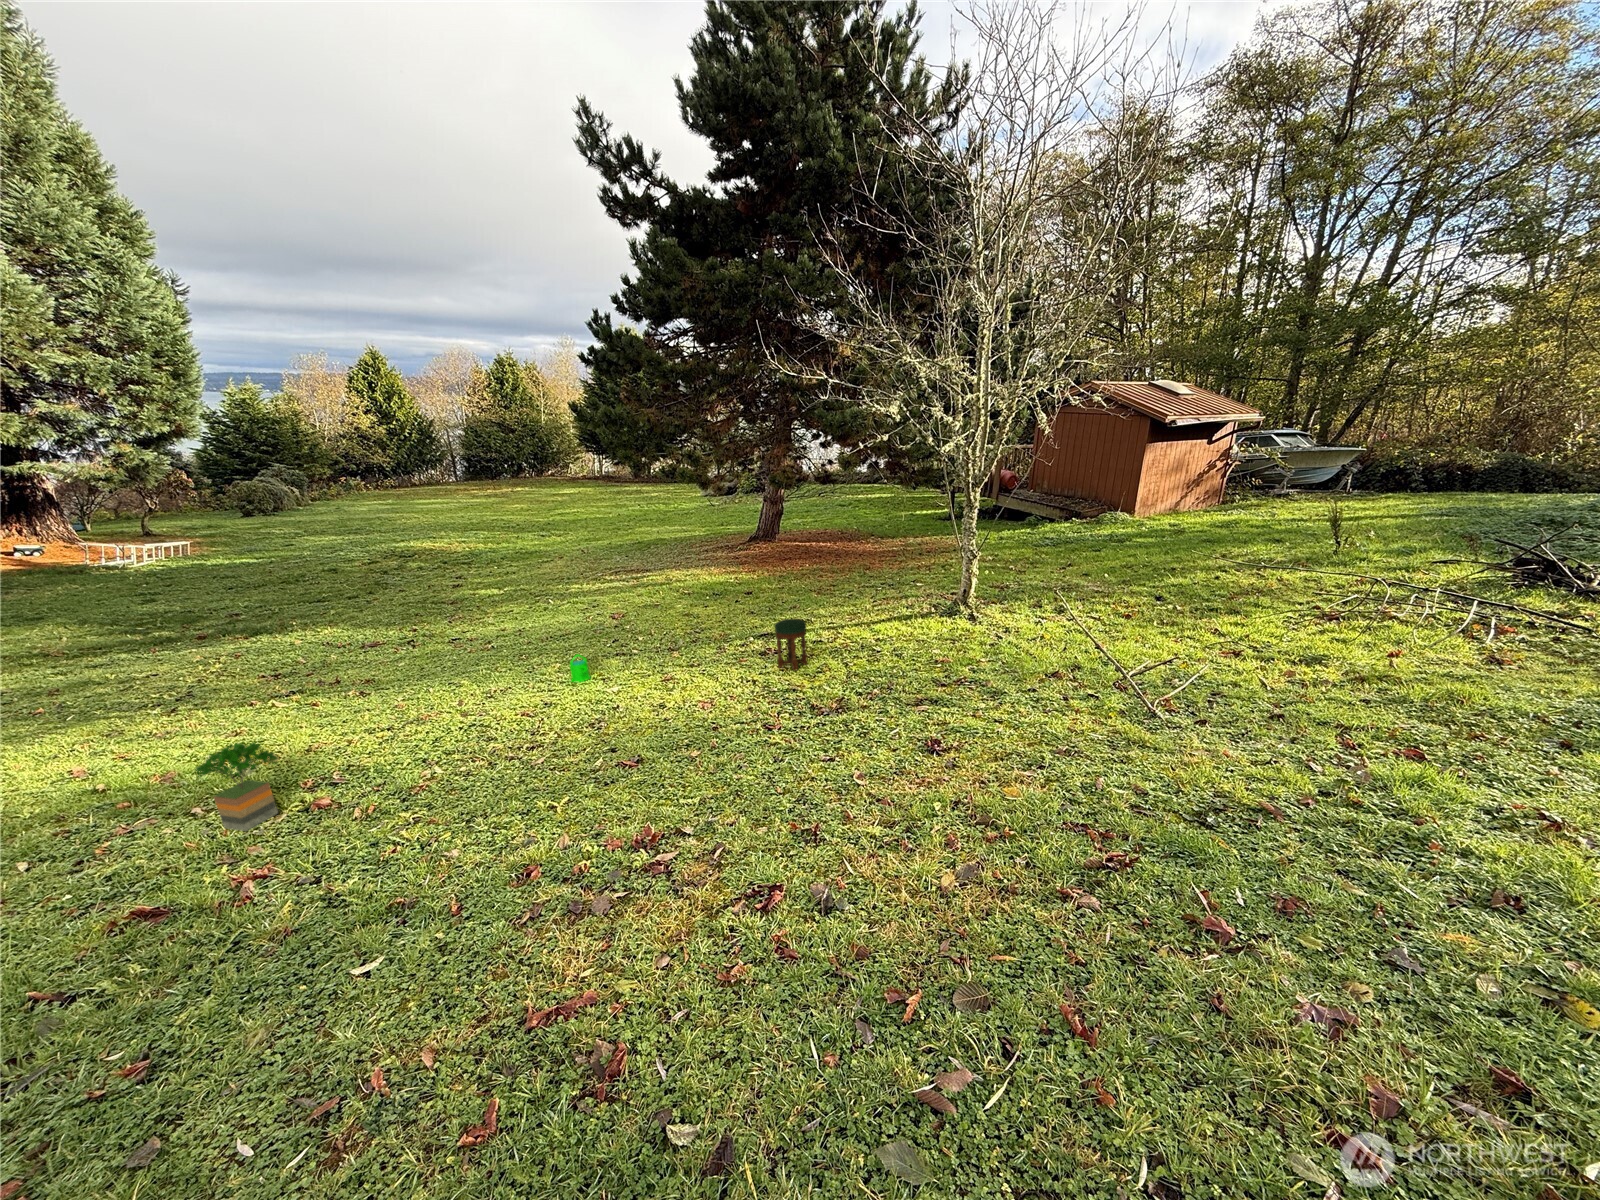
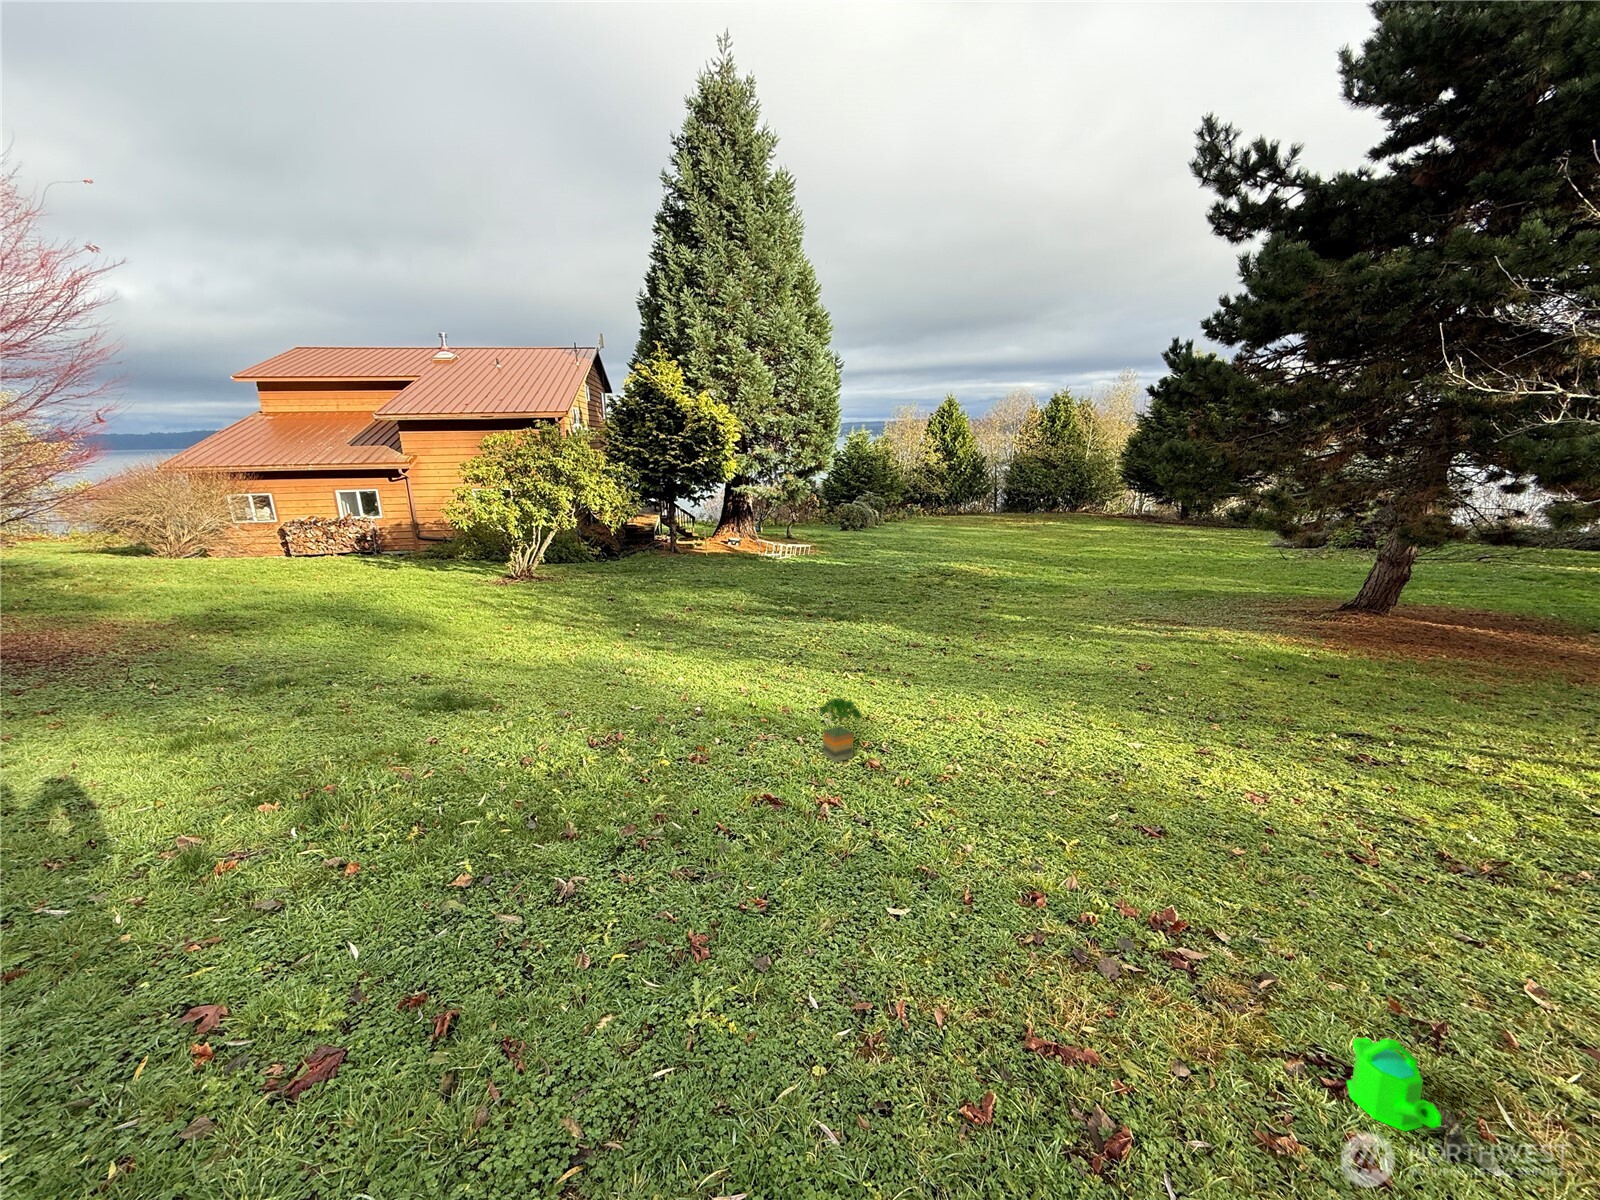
stool: present [774,619,807,671] -> none [1378,728,1448,805]
watering can: present [570,654,591,682] -> present [1347,1038,1441,1131]

